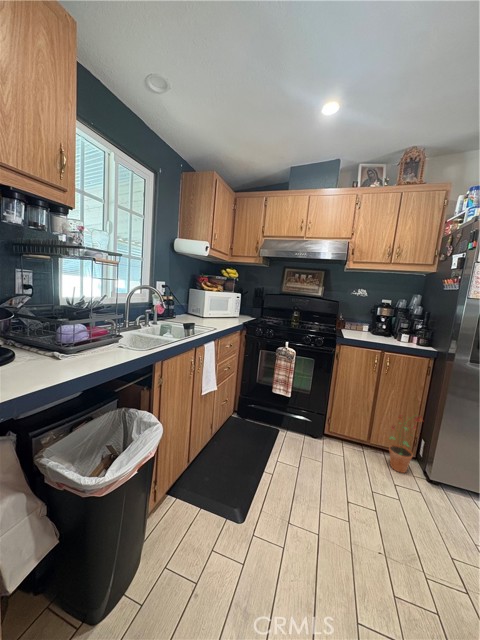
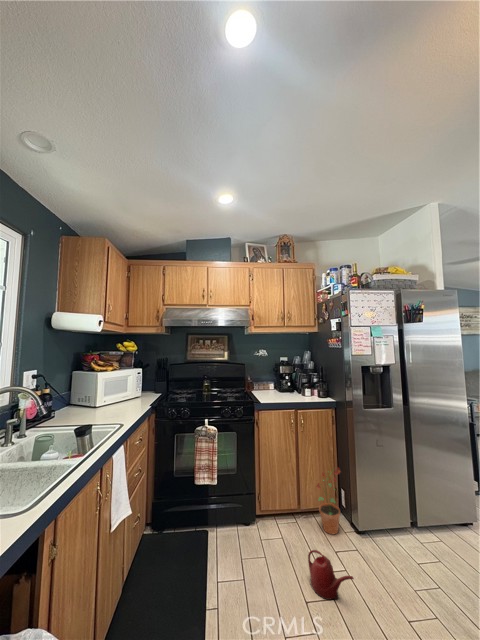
watering can: none [359,470,402,513] -> present [308,550,354,600]

